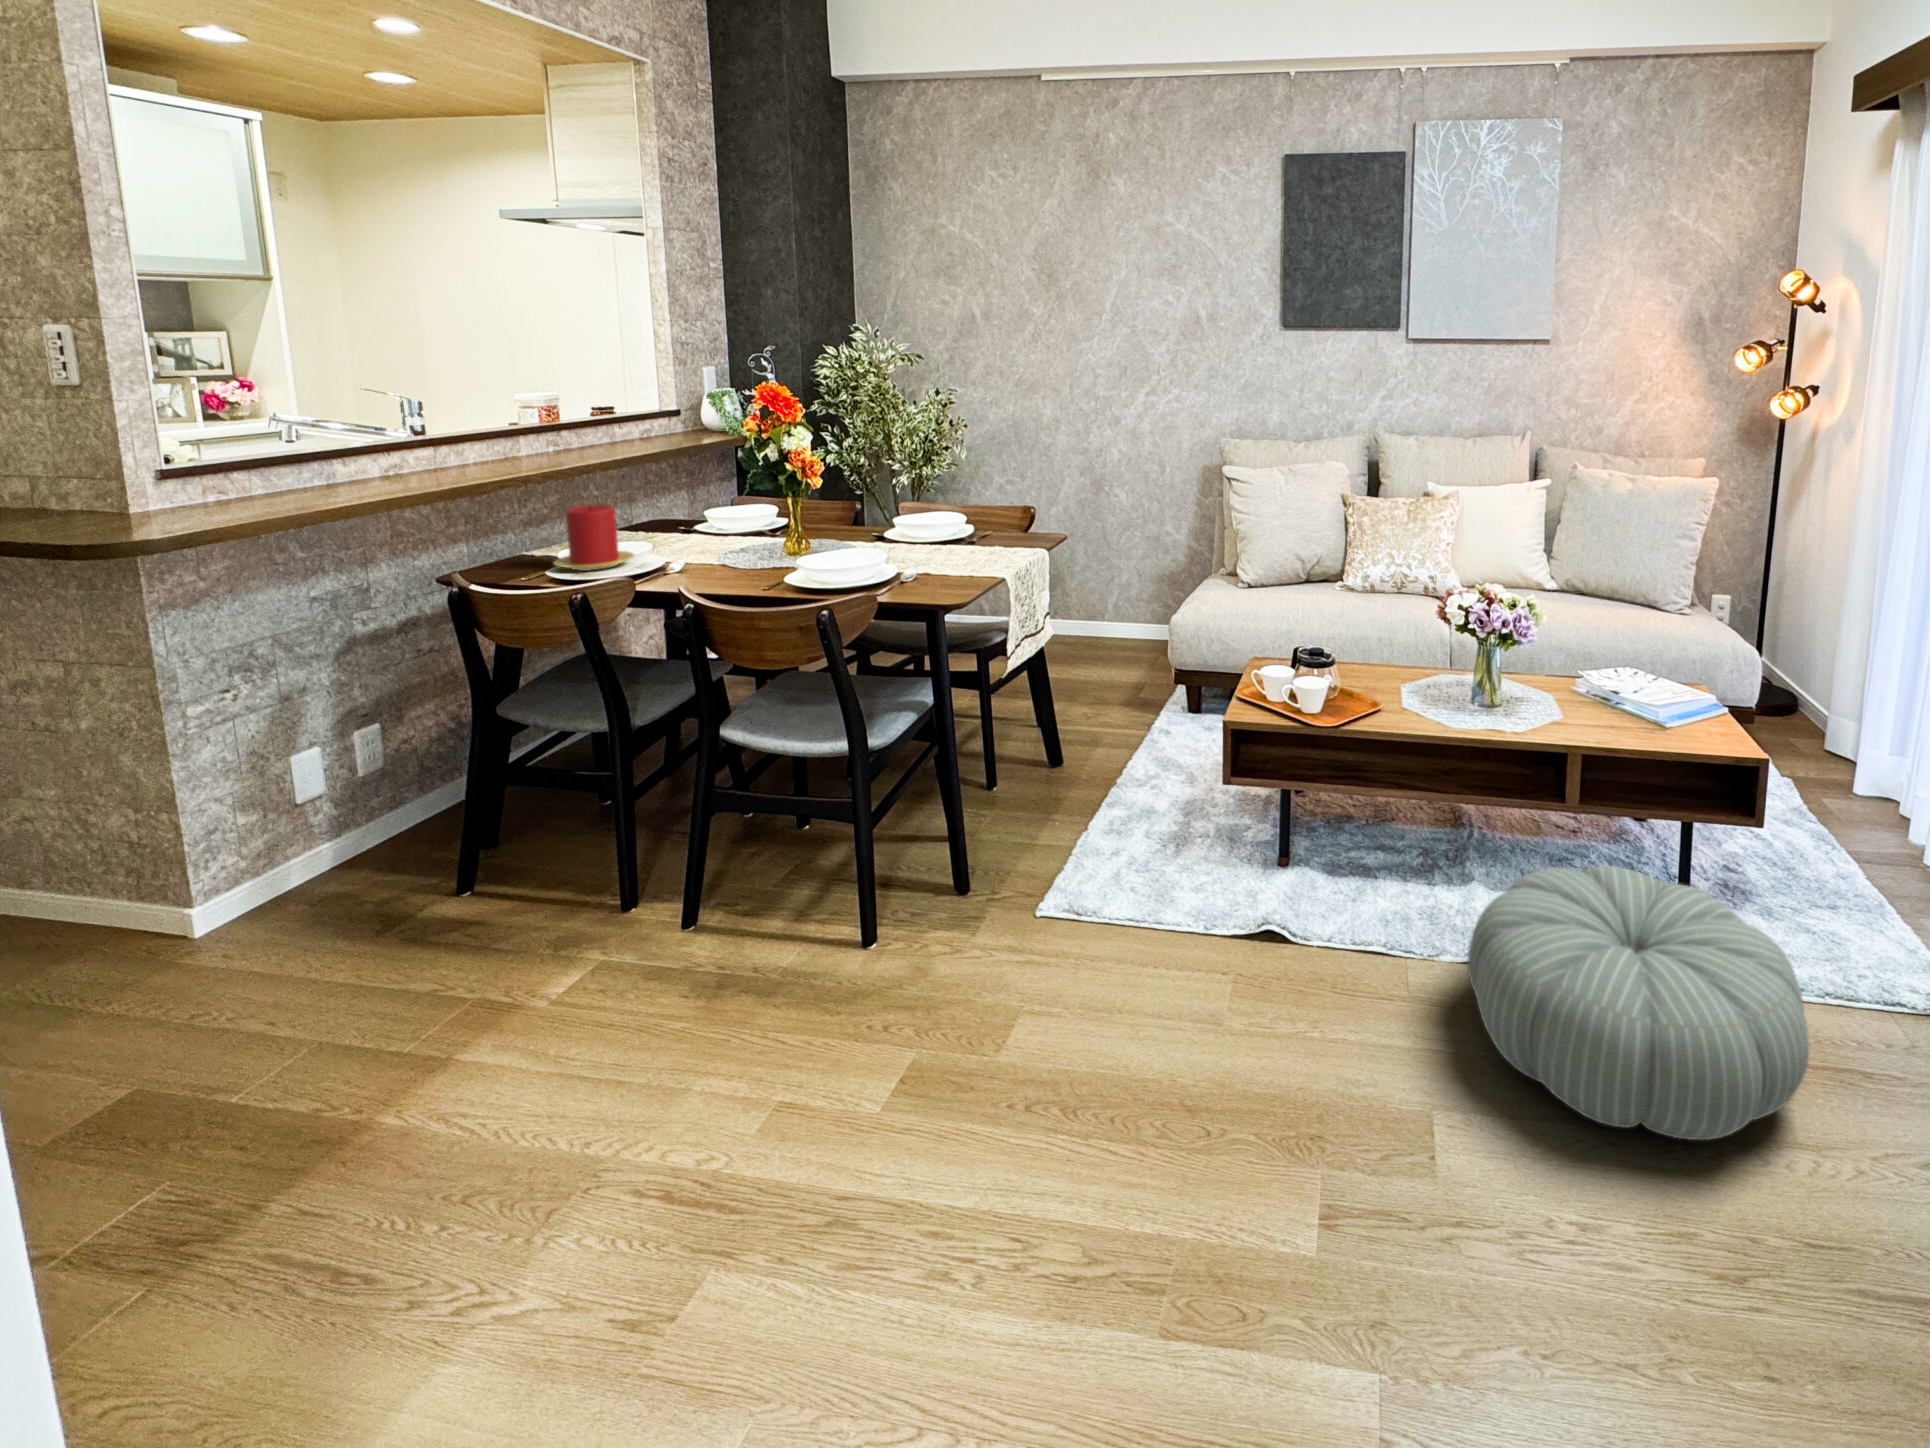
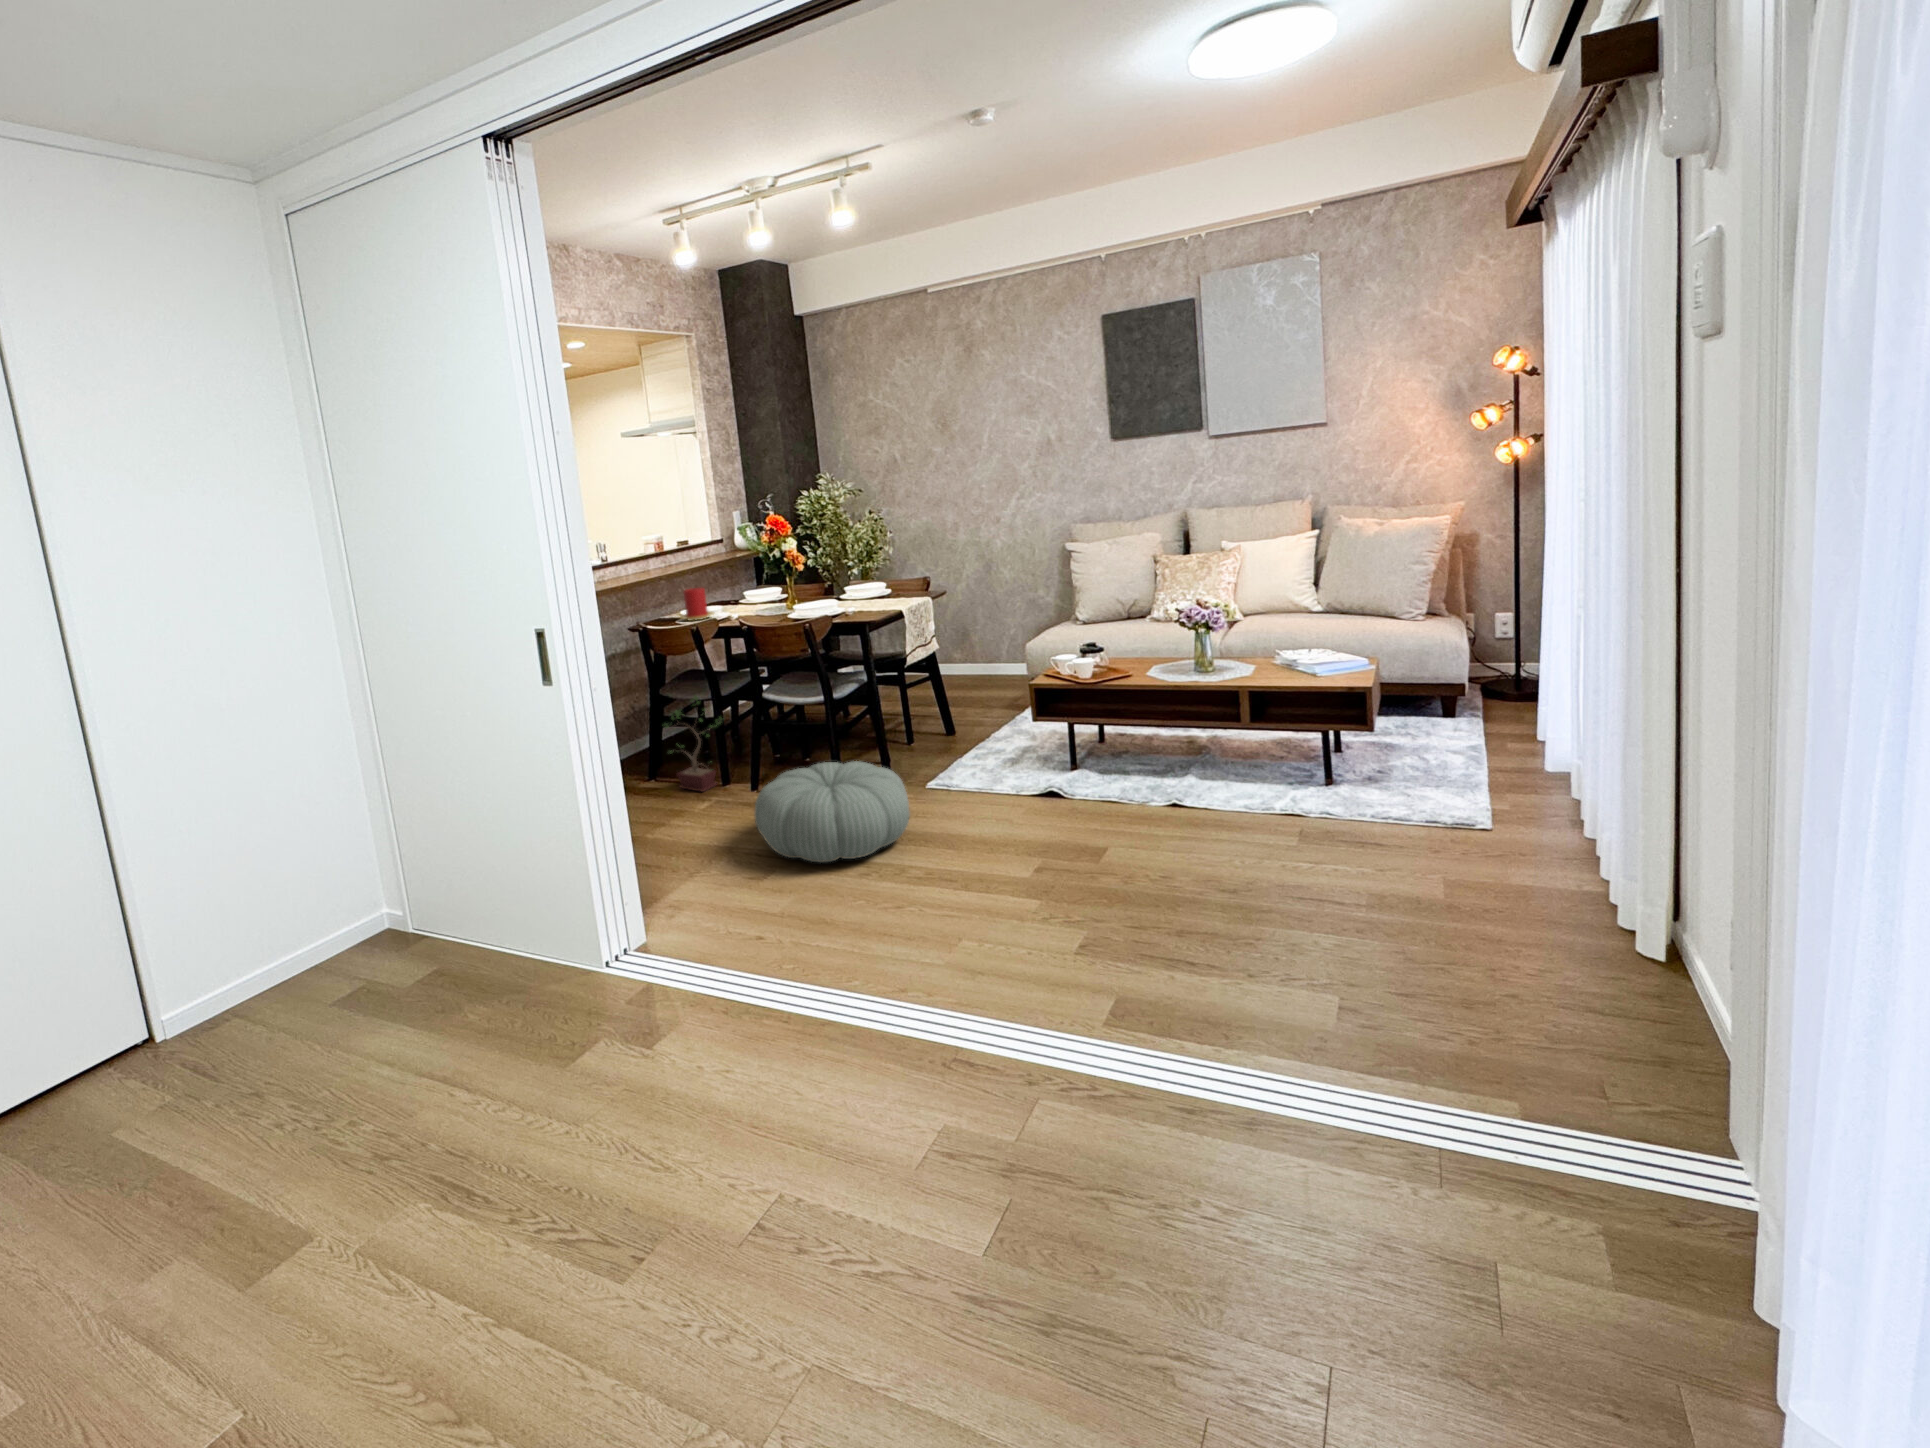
potted plant: none [483,729,630,933] -> present [665,696,721,792]
pouf: present [1468,866,1809,1140] -> present [754,761,910,863]

